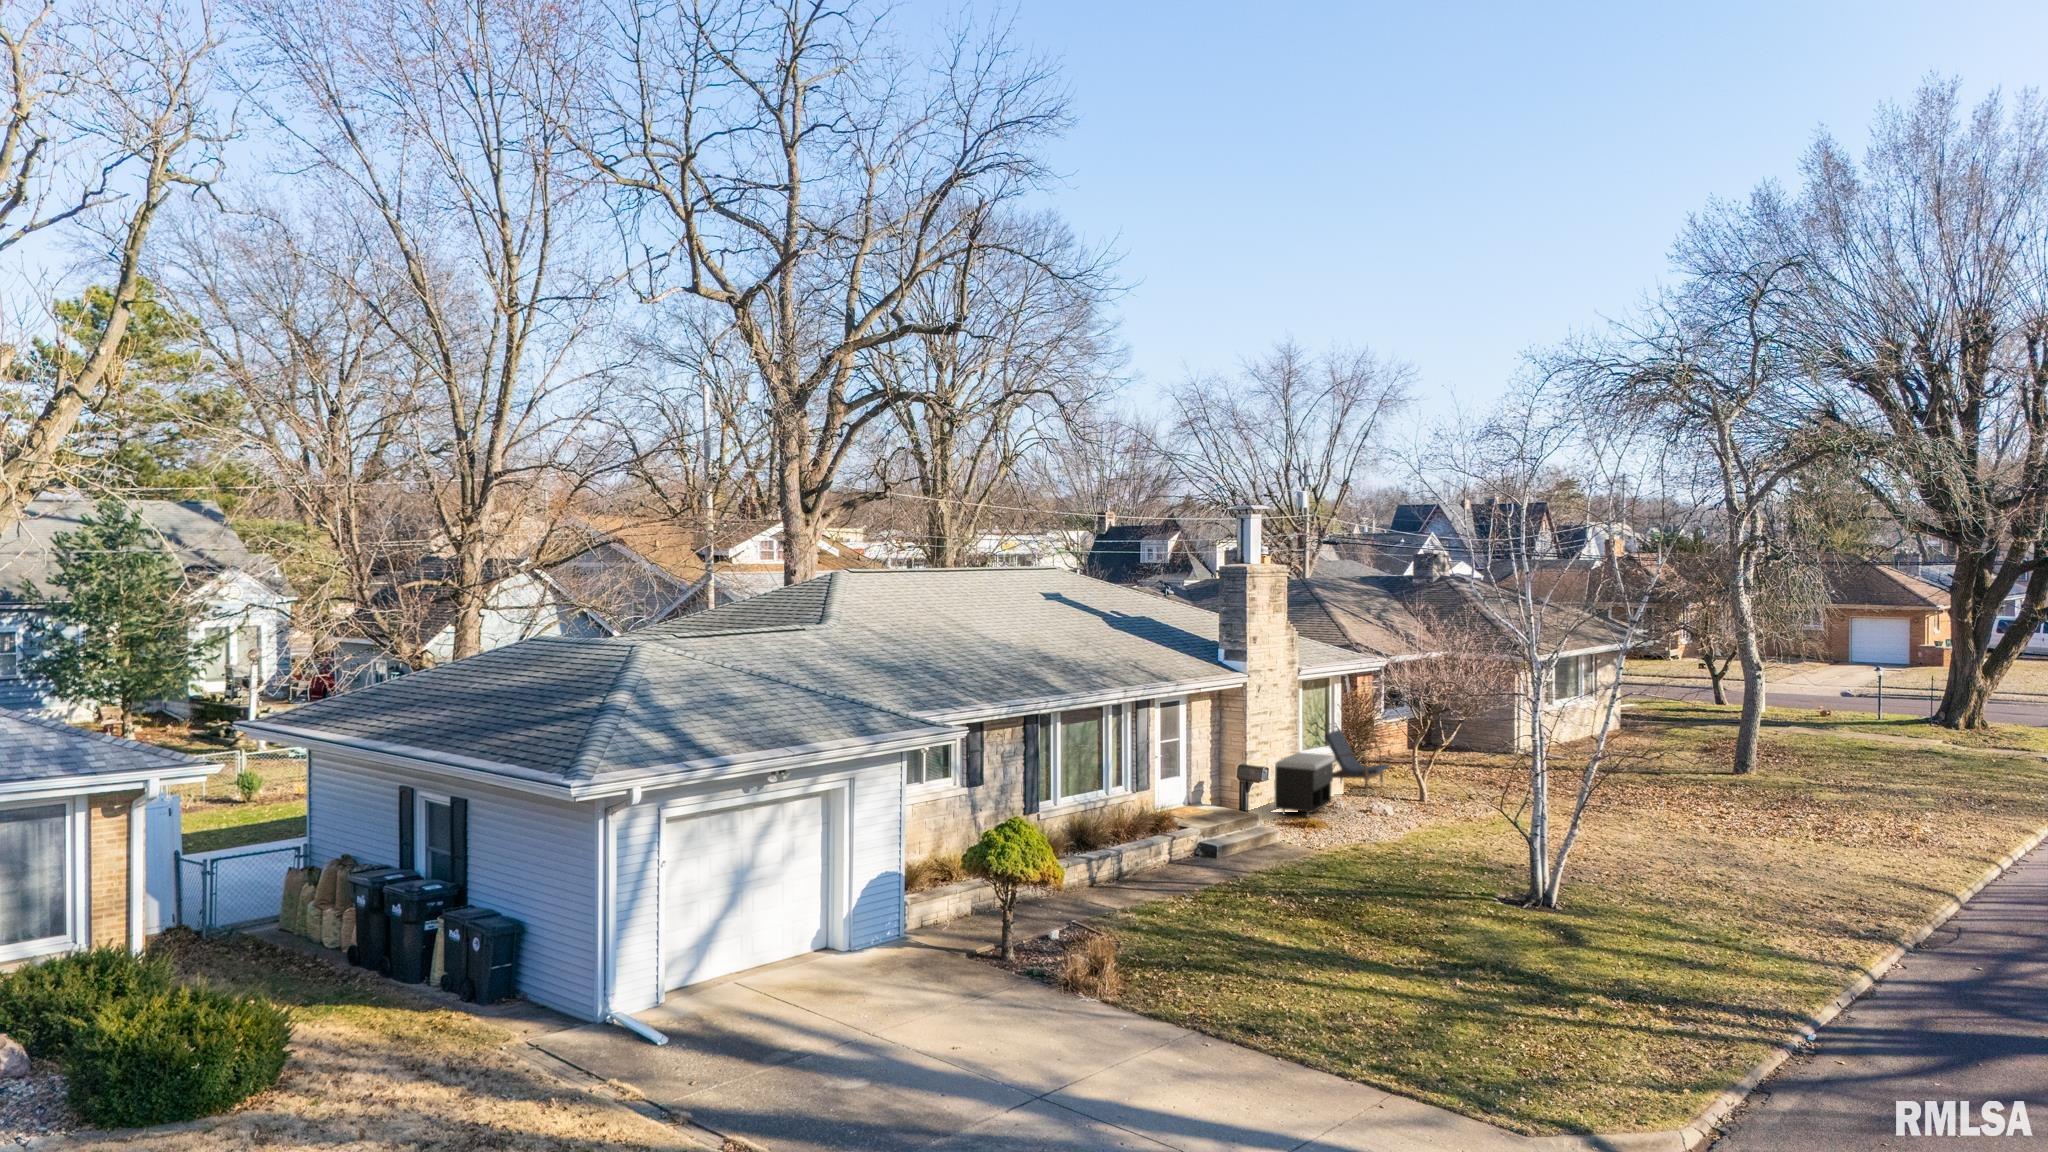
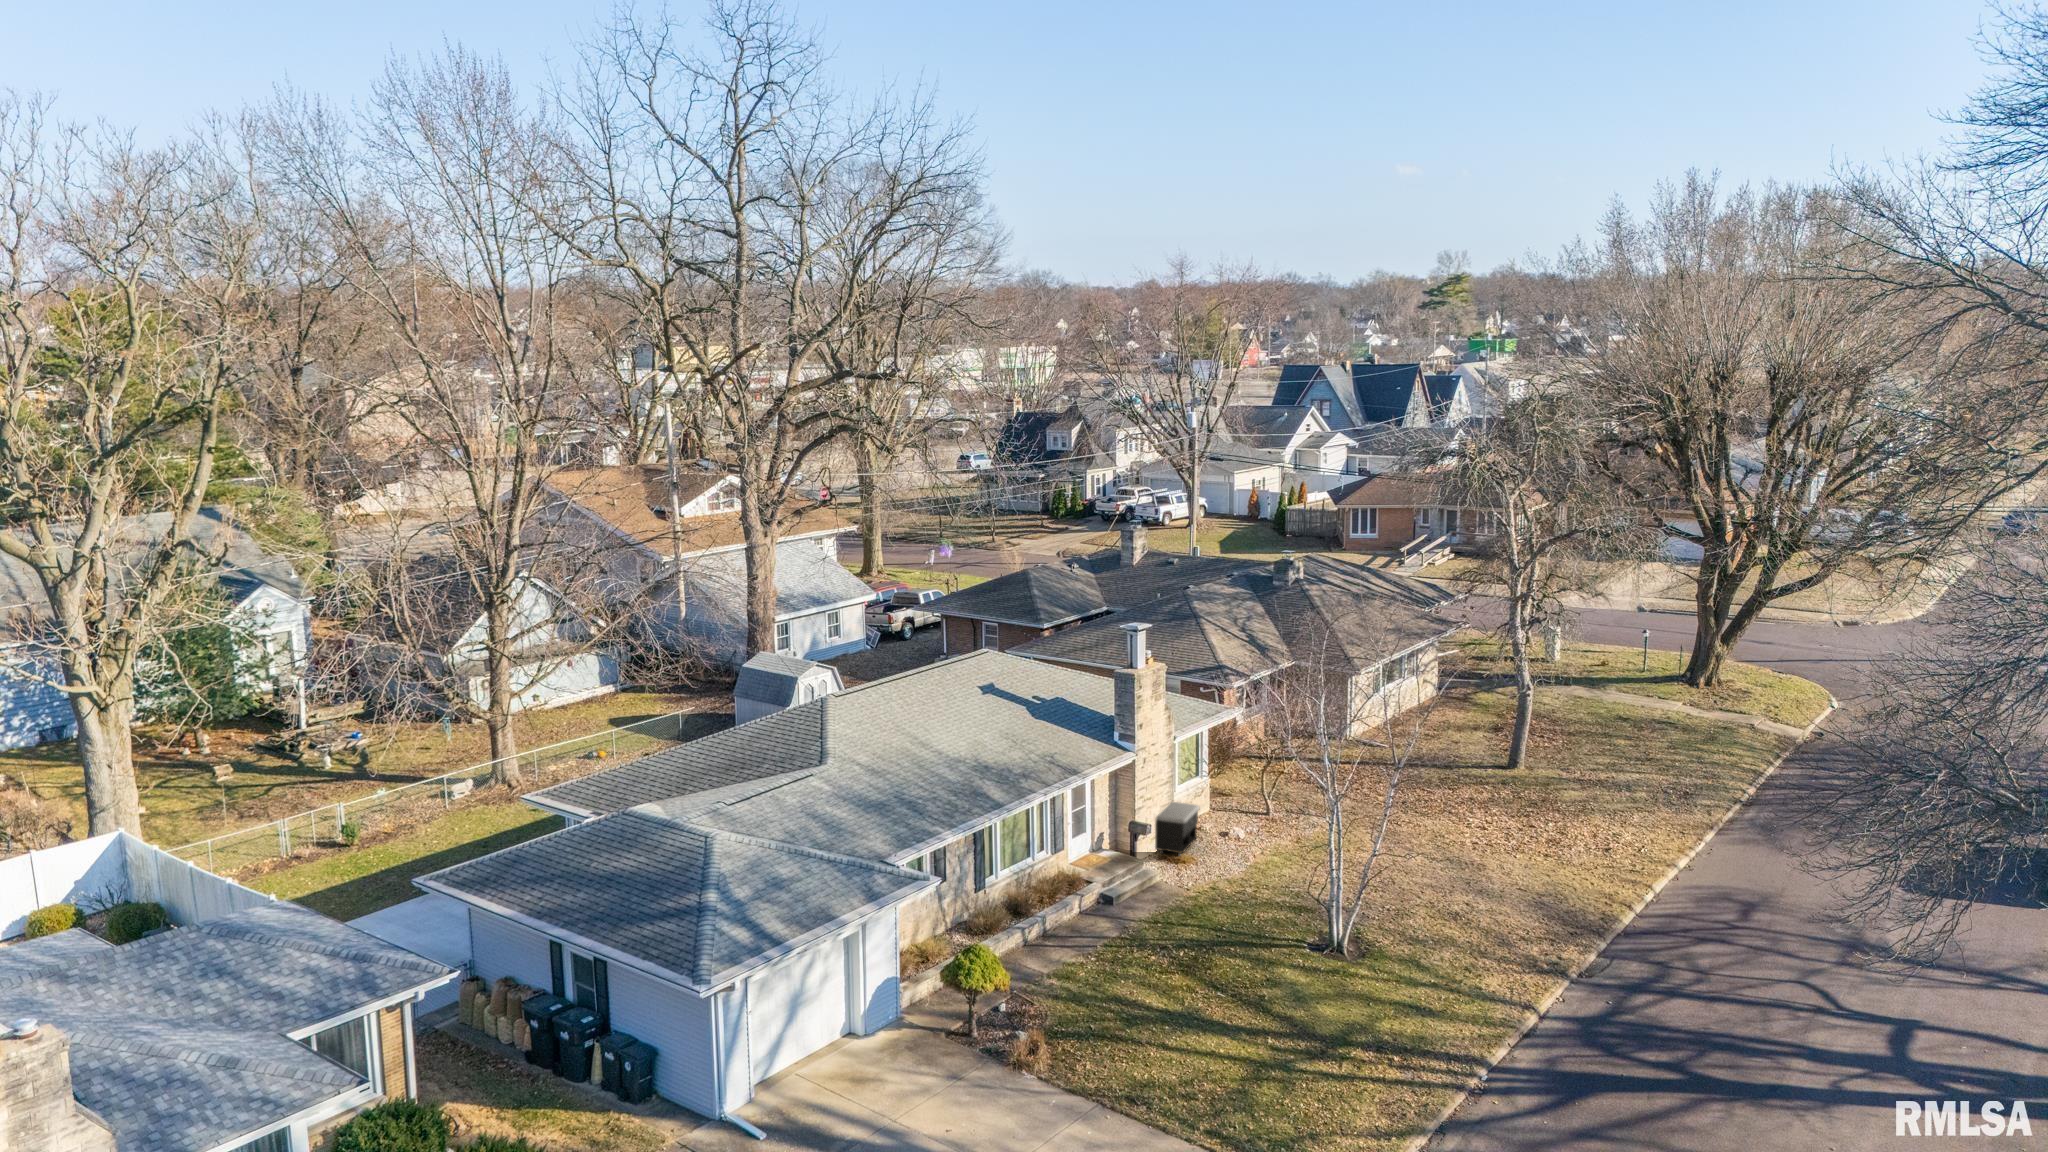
lounge chair: present [1325,730,1390,794] -> none [1193,772,1241,825]

